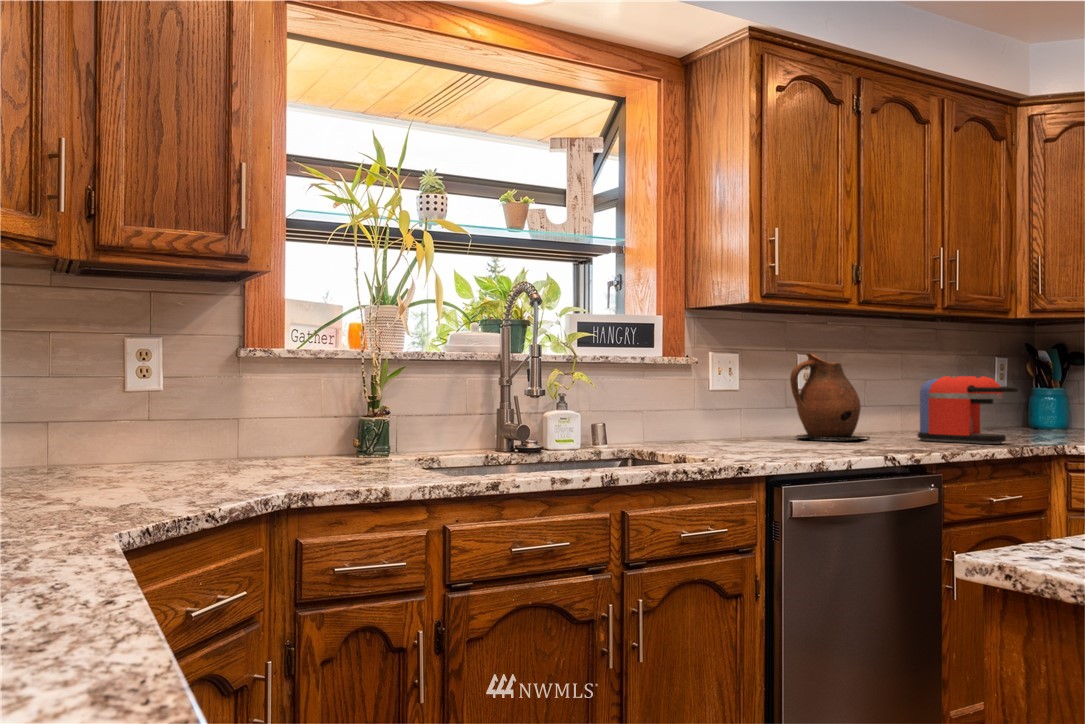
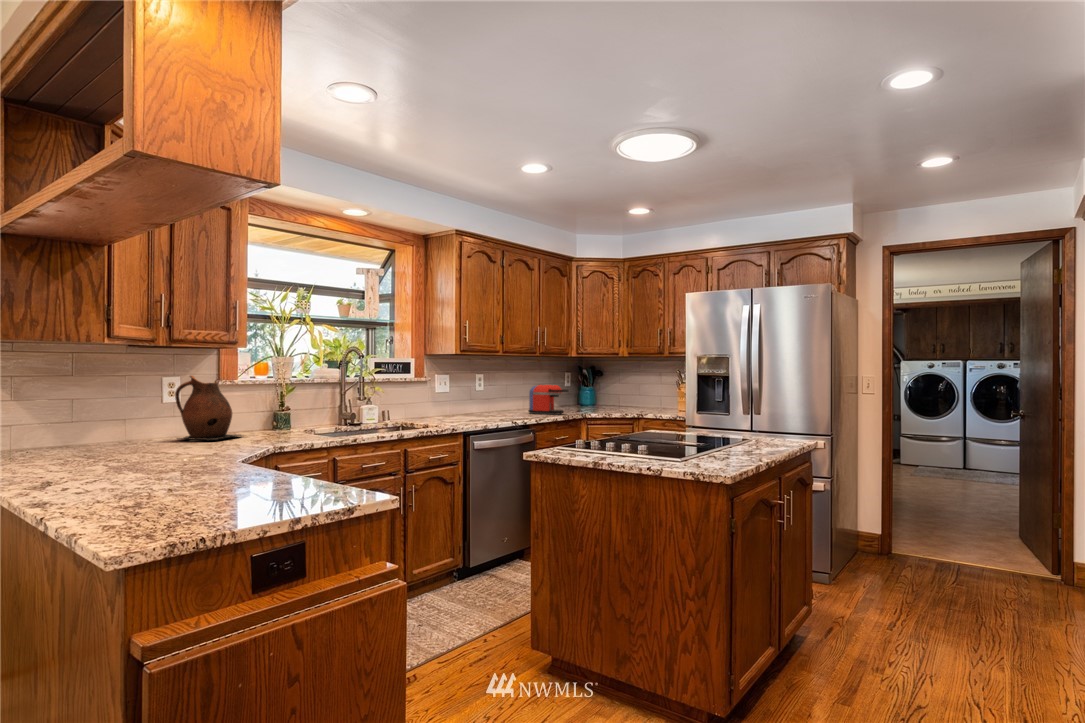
ceramic pitcher: present [790,353,870,441] -> present [175,376,242,441]

